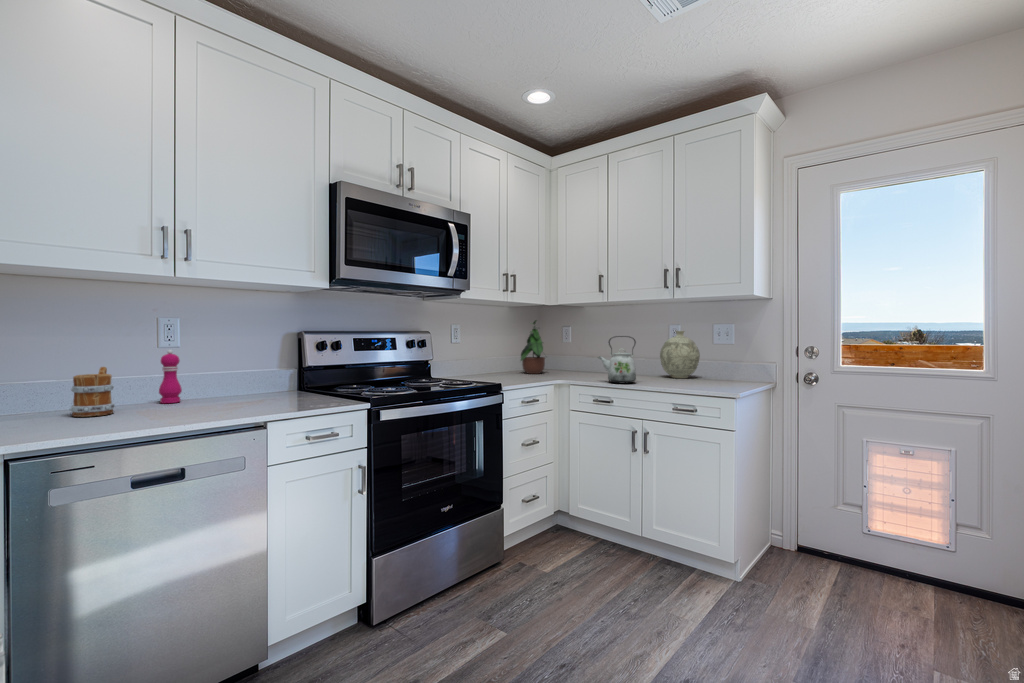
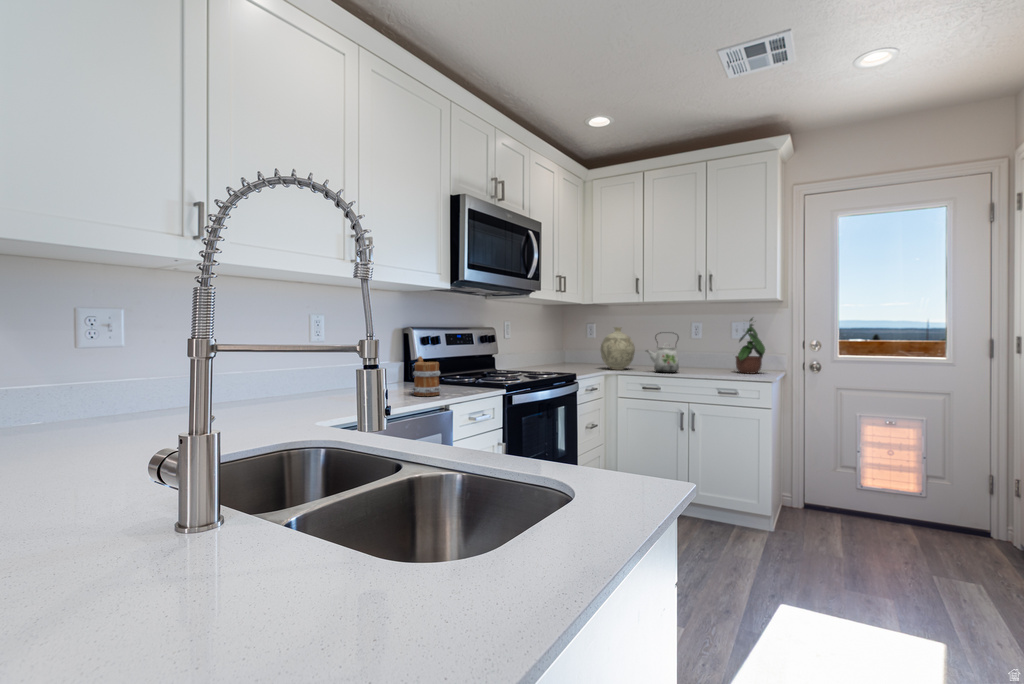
potted plant: present [521,320,545,374] -> present [736,318,765,374]
decorative vase: present [660,331,700,378] -> present [601,327,635,370]
pepper mill: present [159,350,182,403] -> none [317,343,335,392]
mug: present [70,367,115,417] -> present [412,356,441,396]

